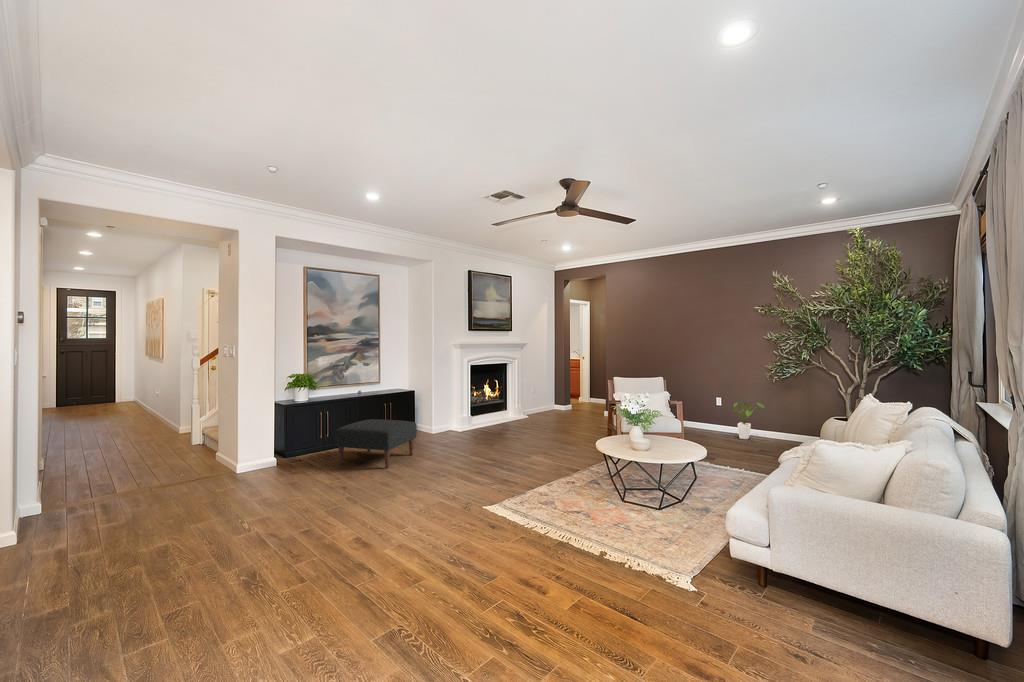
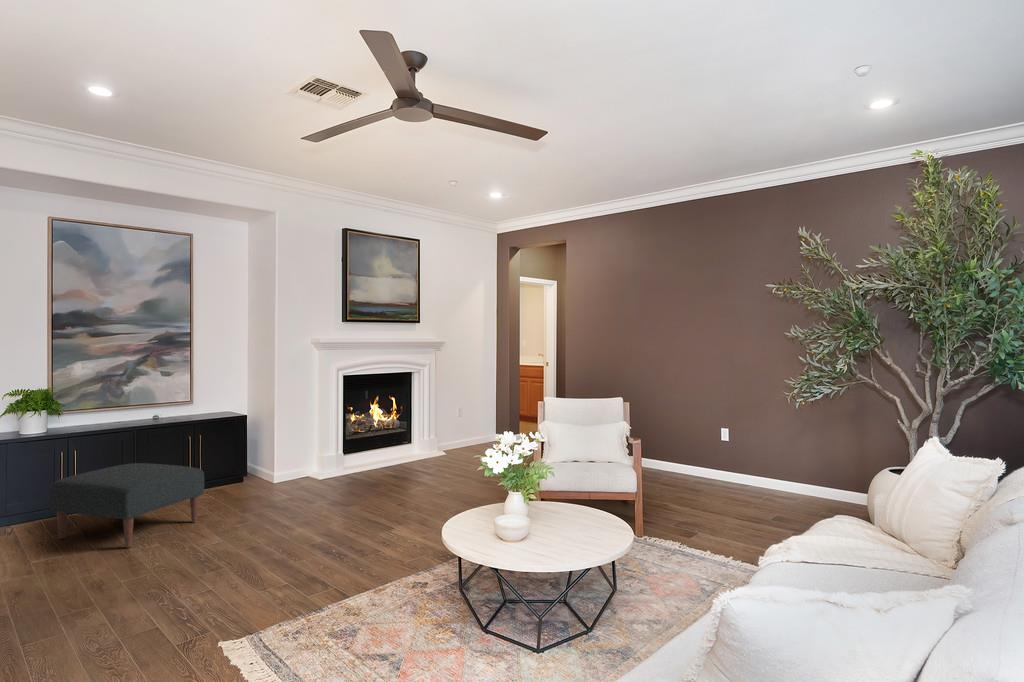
house plant: present [733,402,764,439] -> none [735,437,786,498]

